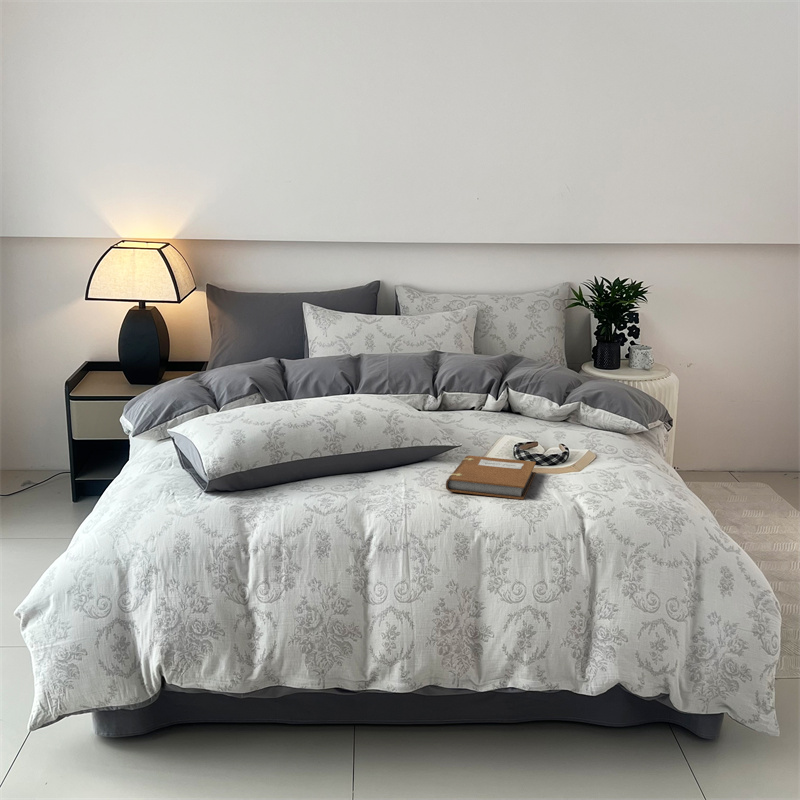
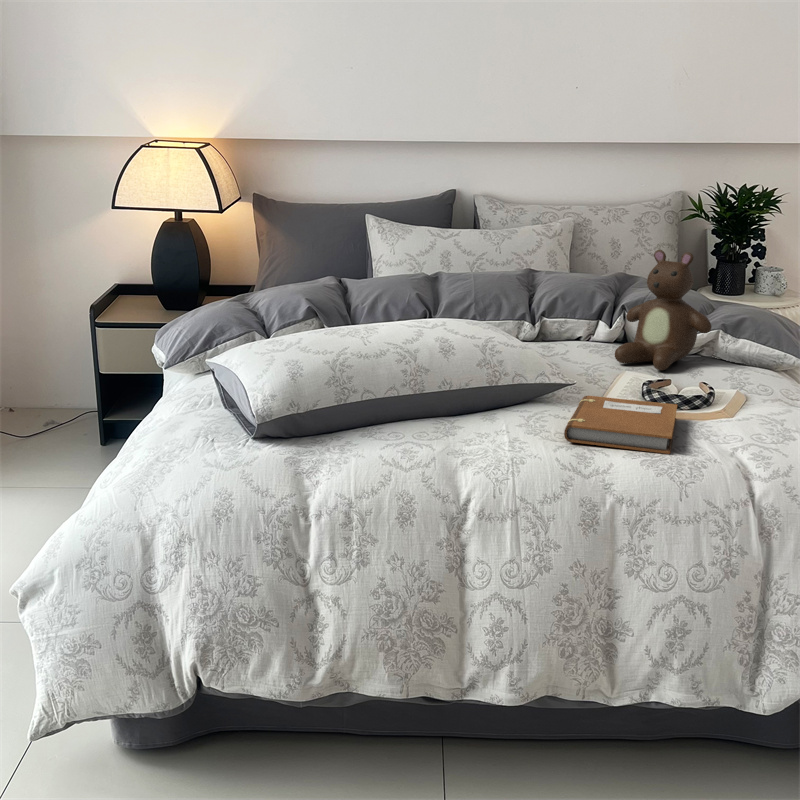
teddy bear: none [499,338,574,434] -> present [615,250,711,370]

